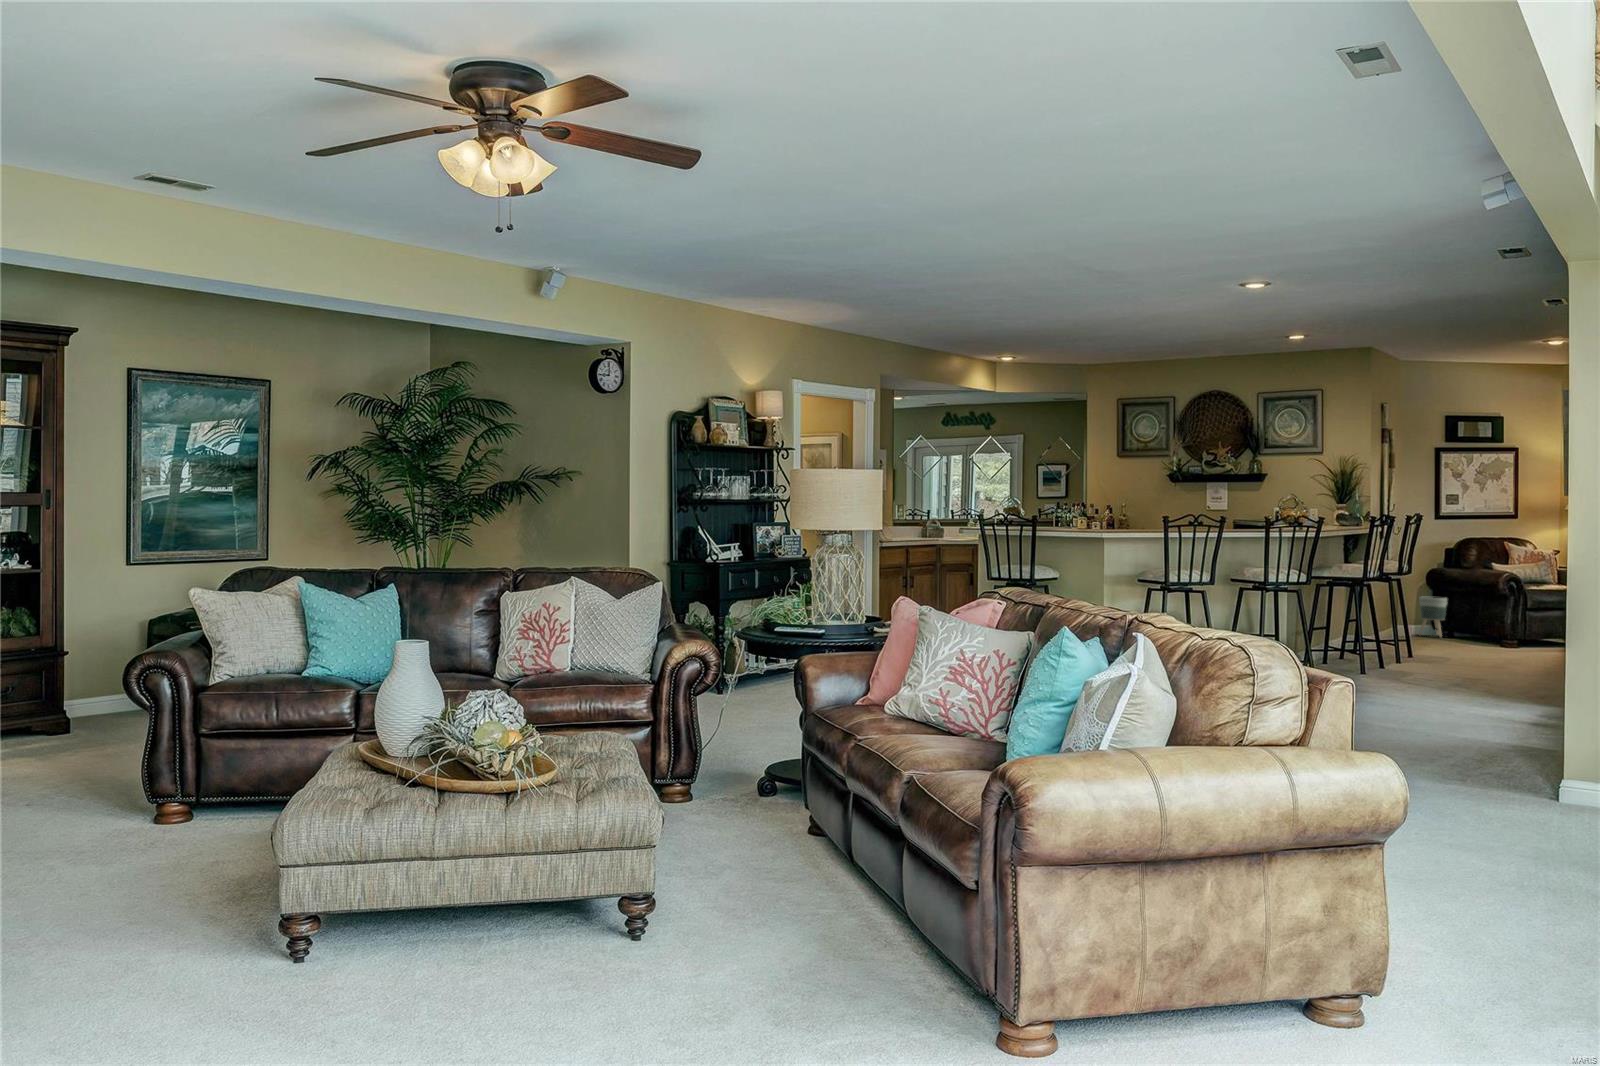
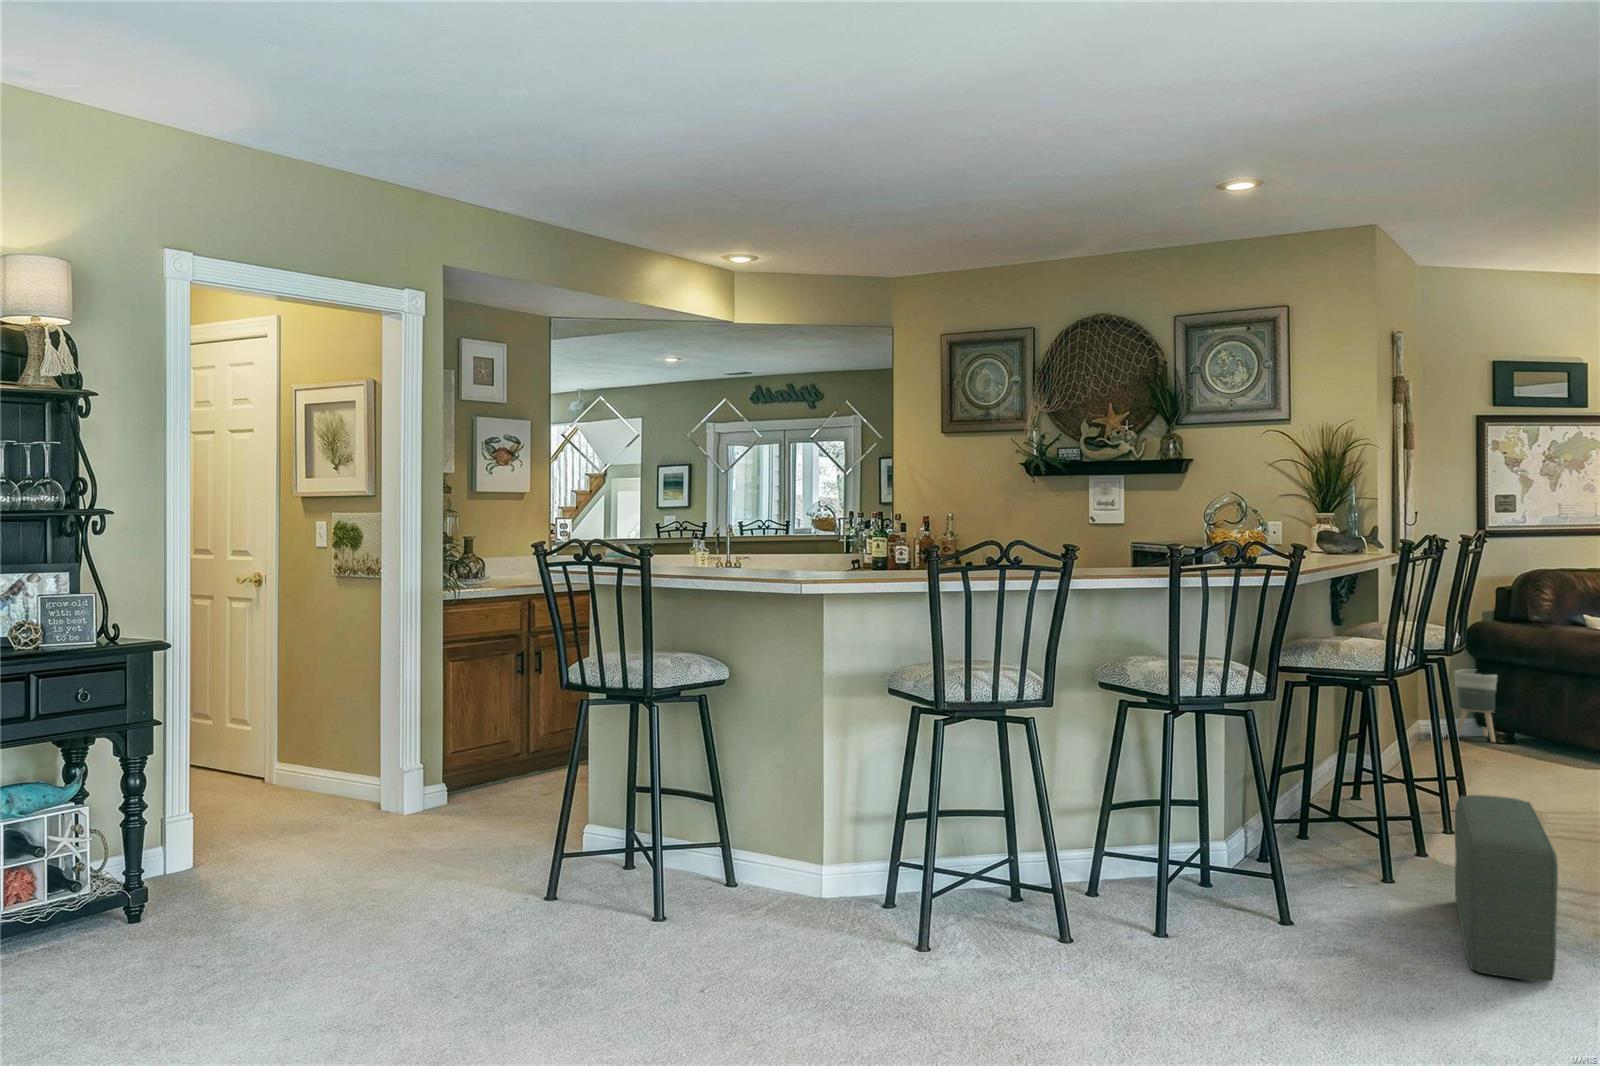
pouf: none [1390,630,1427,694] -> present [1455,795,1558,982]

